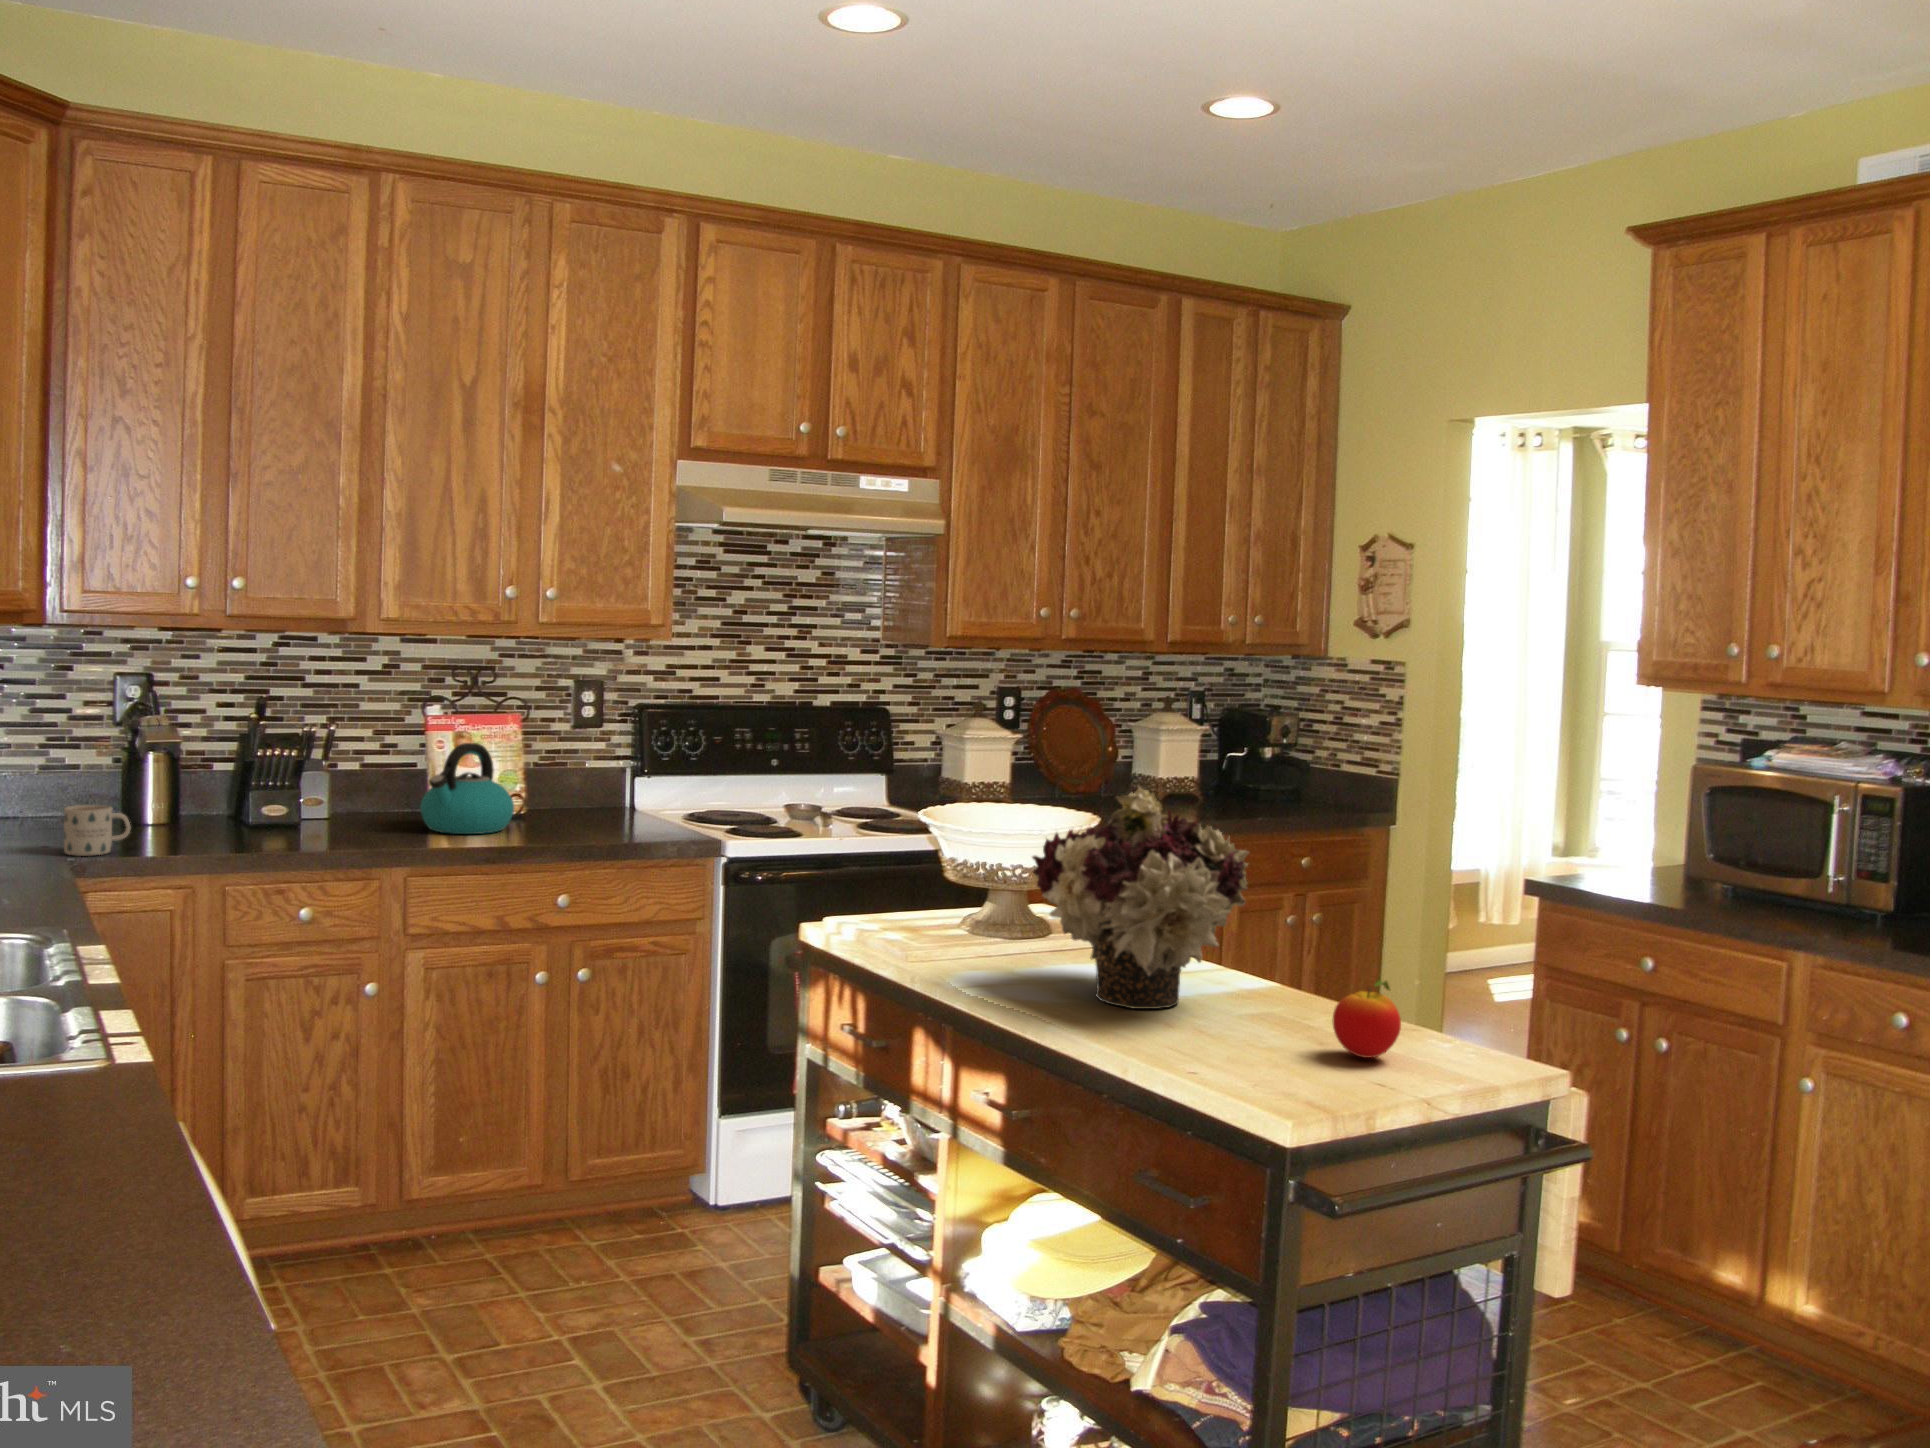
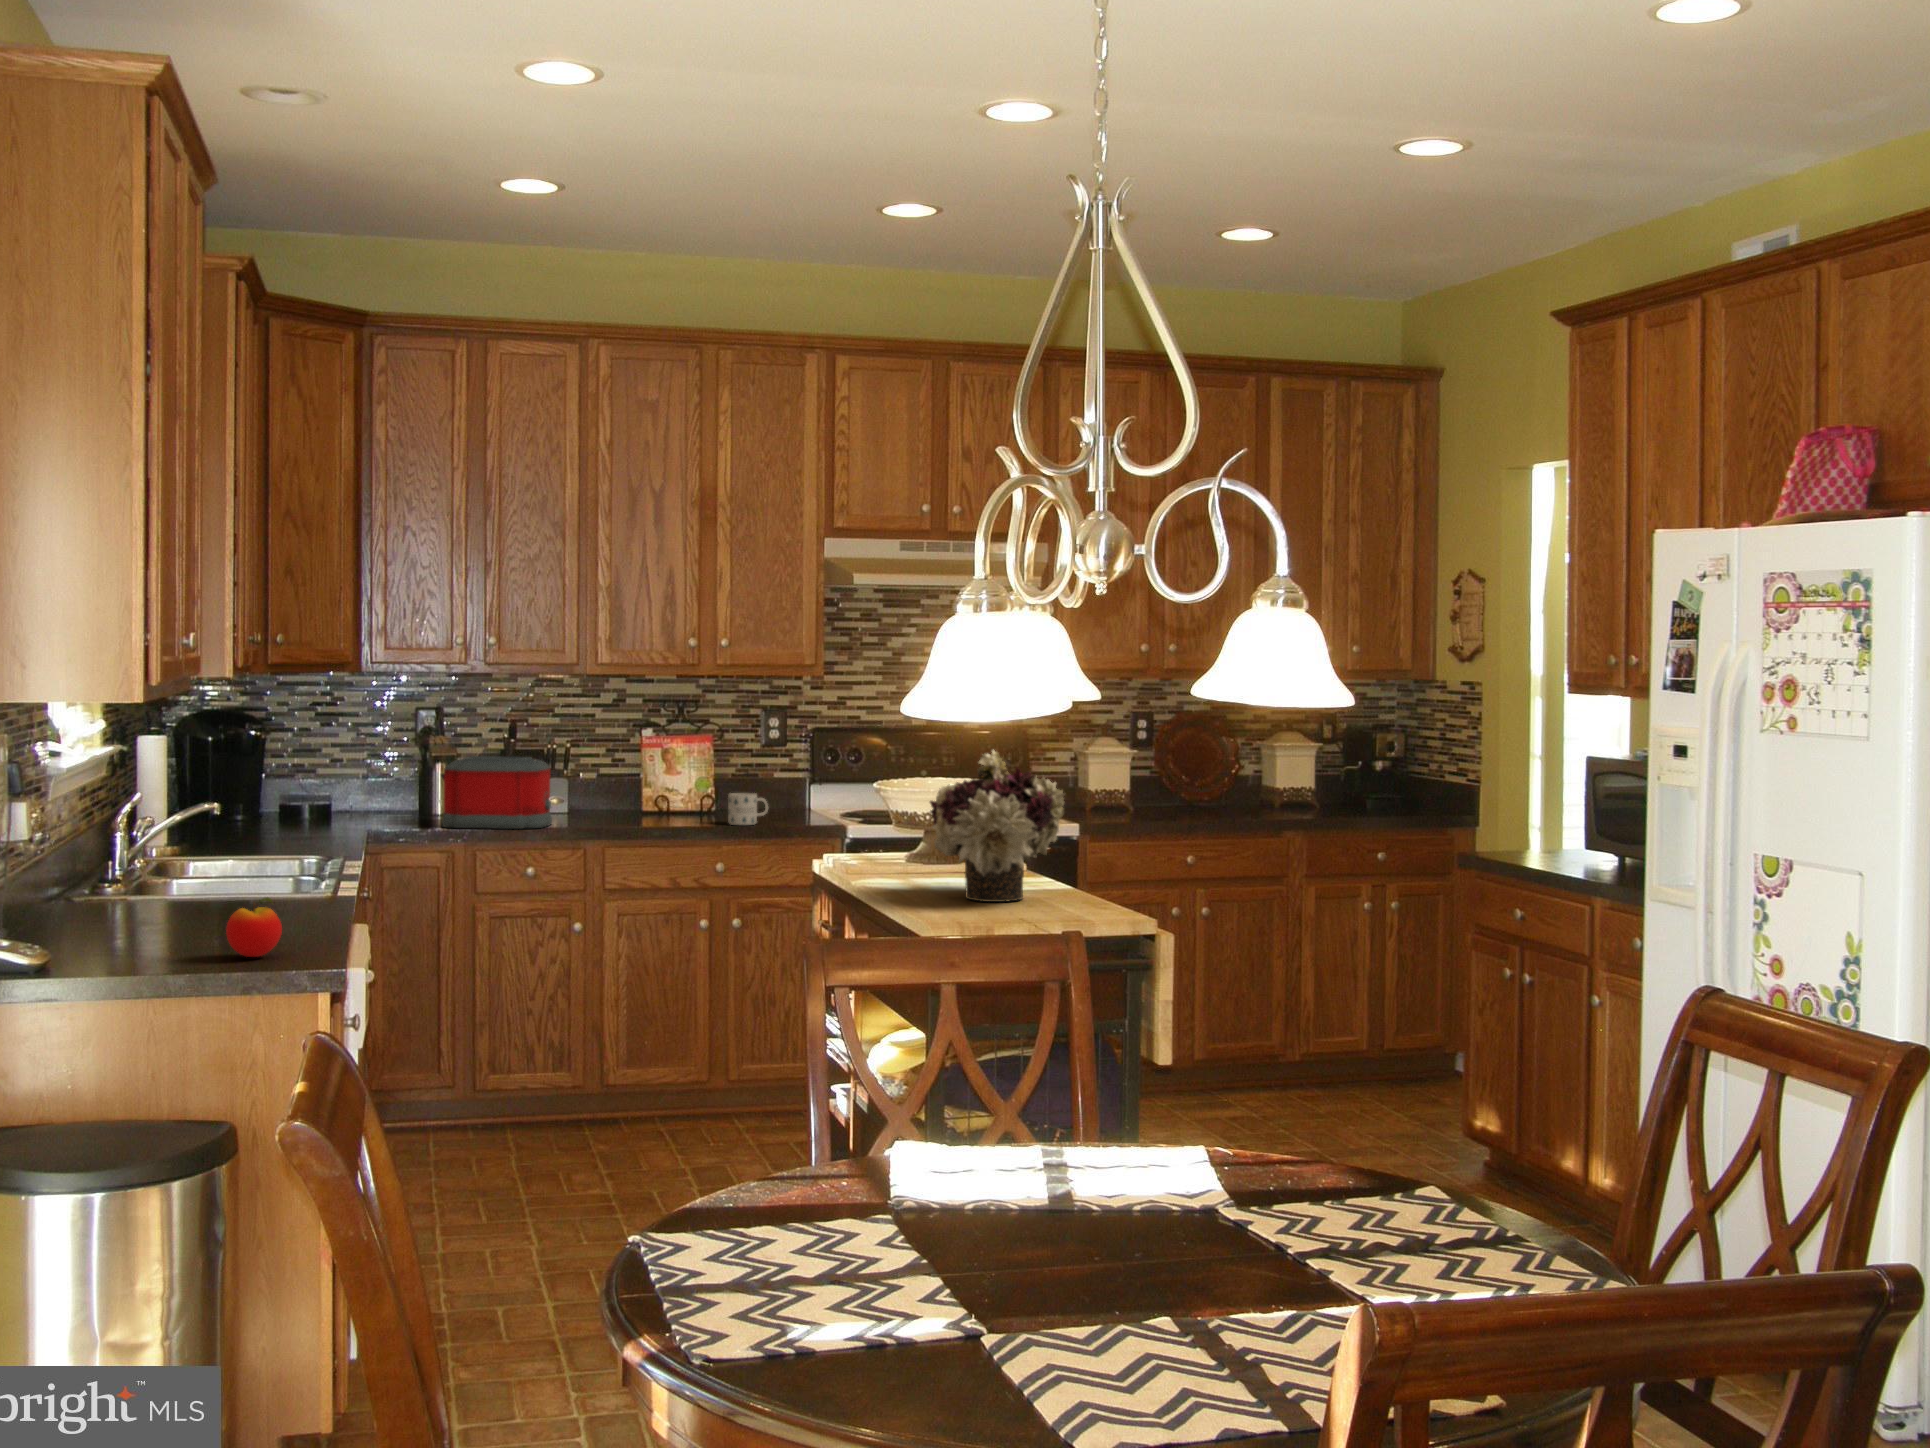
kettle: present [421,743,514,834] -> none [628,755,698,823]
toaster: none [163,745,323,848] -> present [441,756,552,829]
mug: present [64,805,130,856] -> present [728,793,768,825]
apple: present [1333,980,1401,1058] -> present [226,898,282,957]

